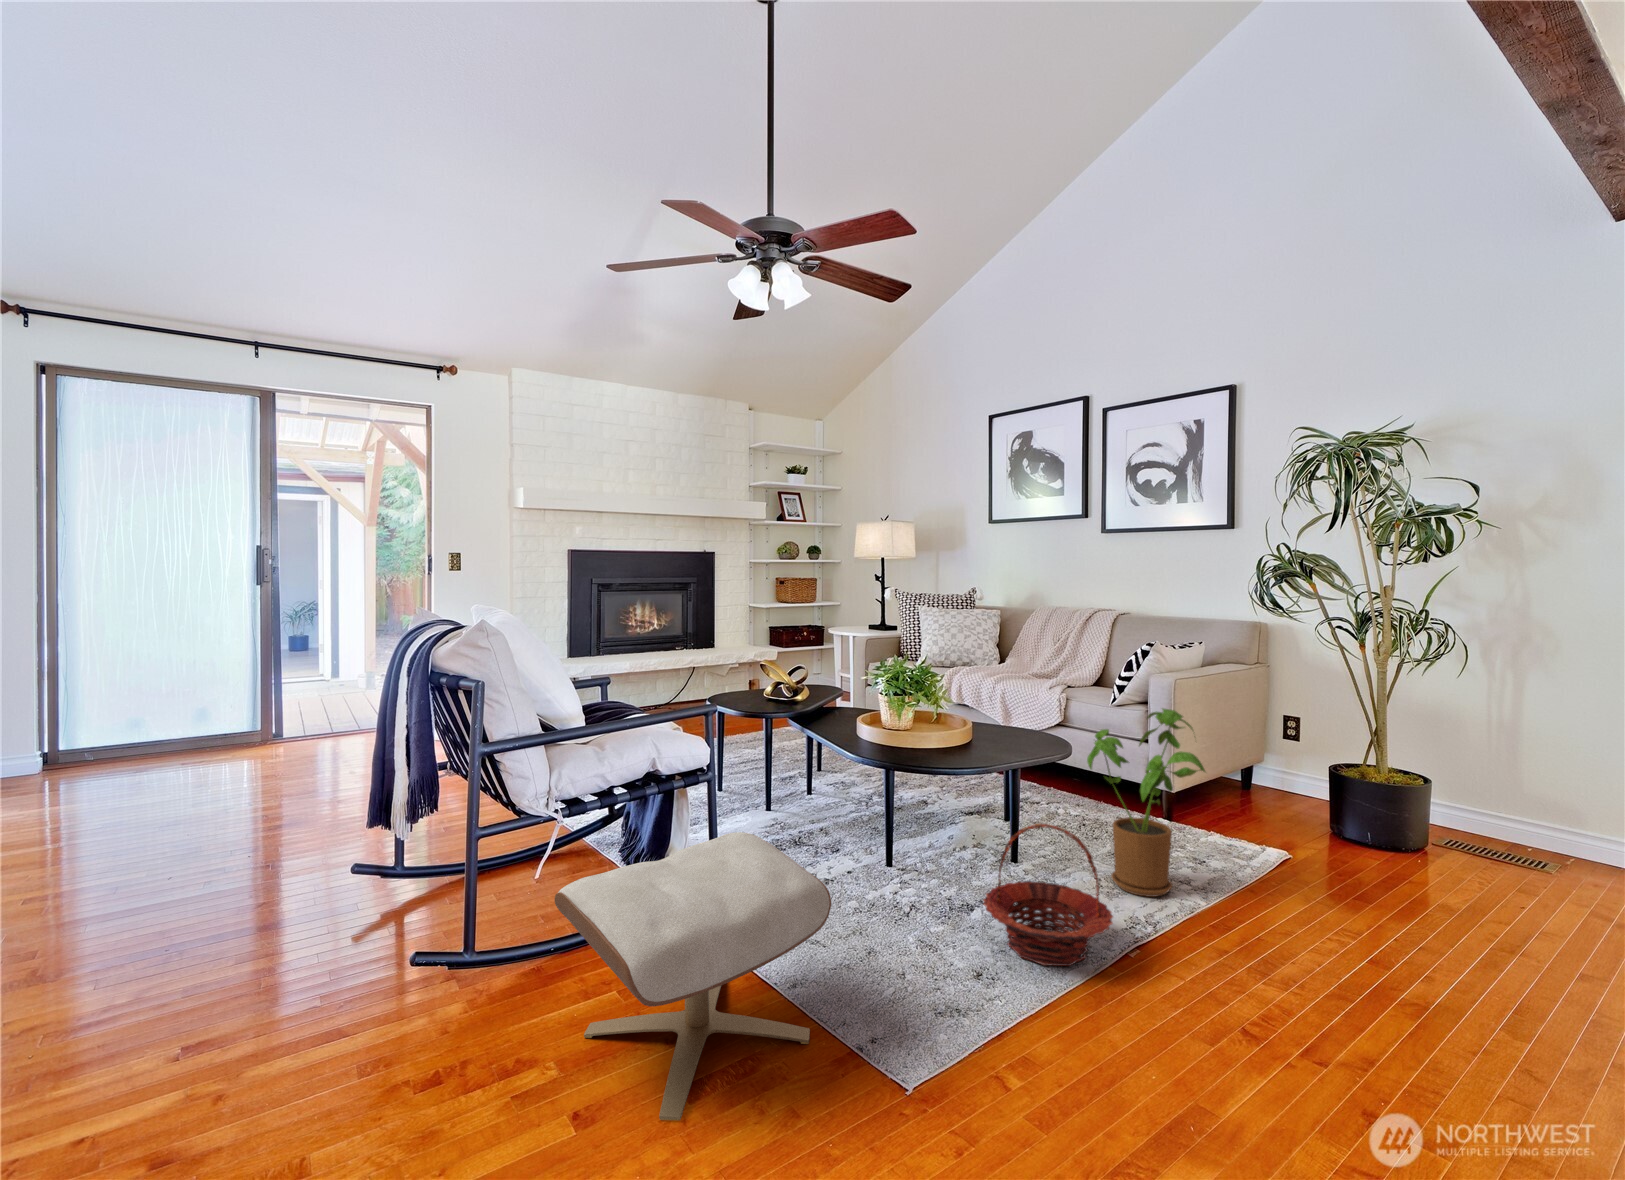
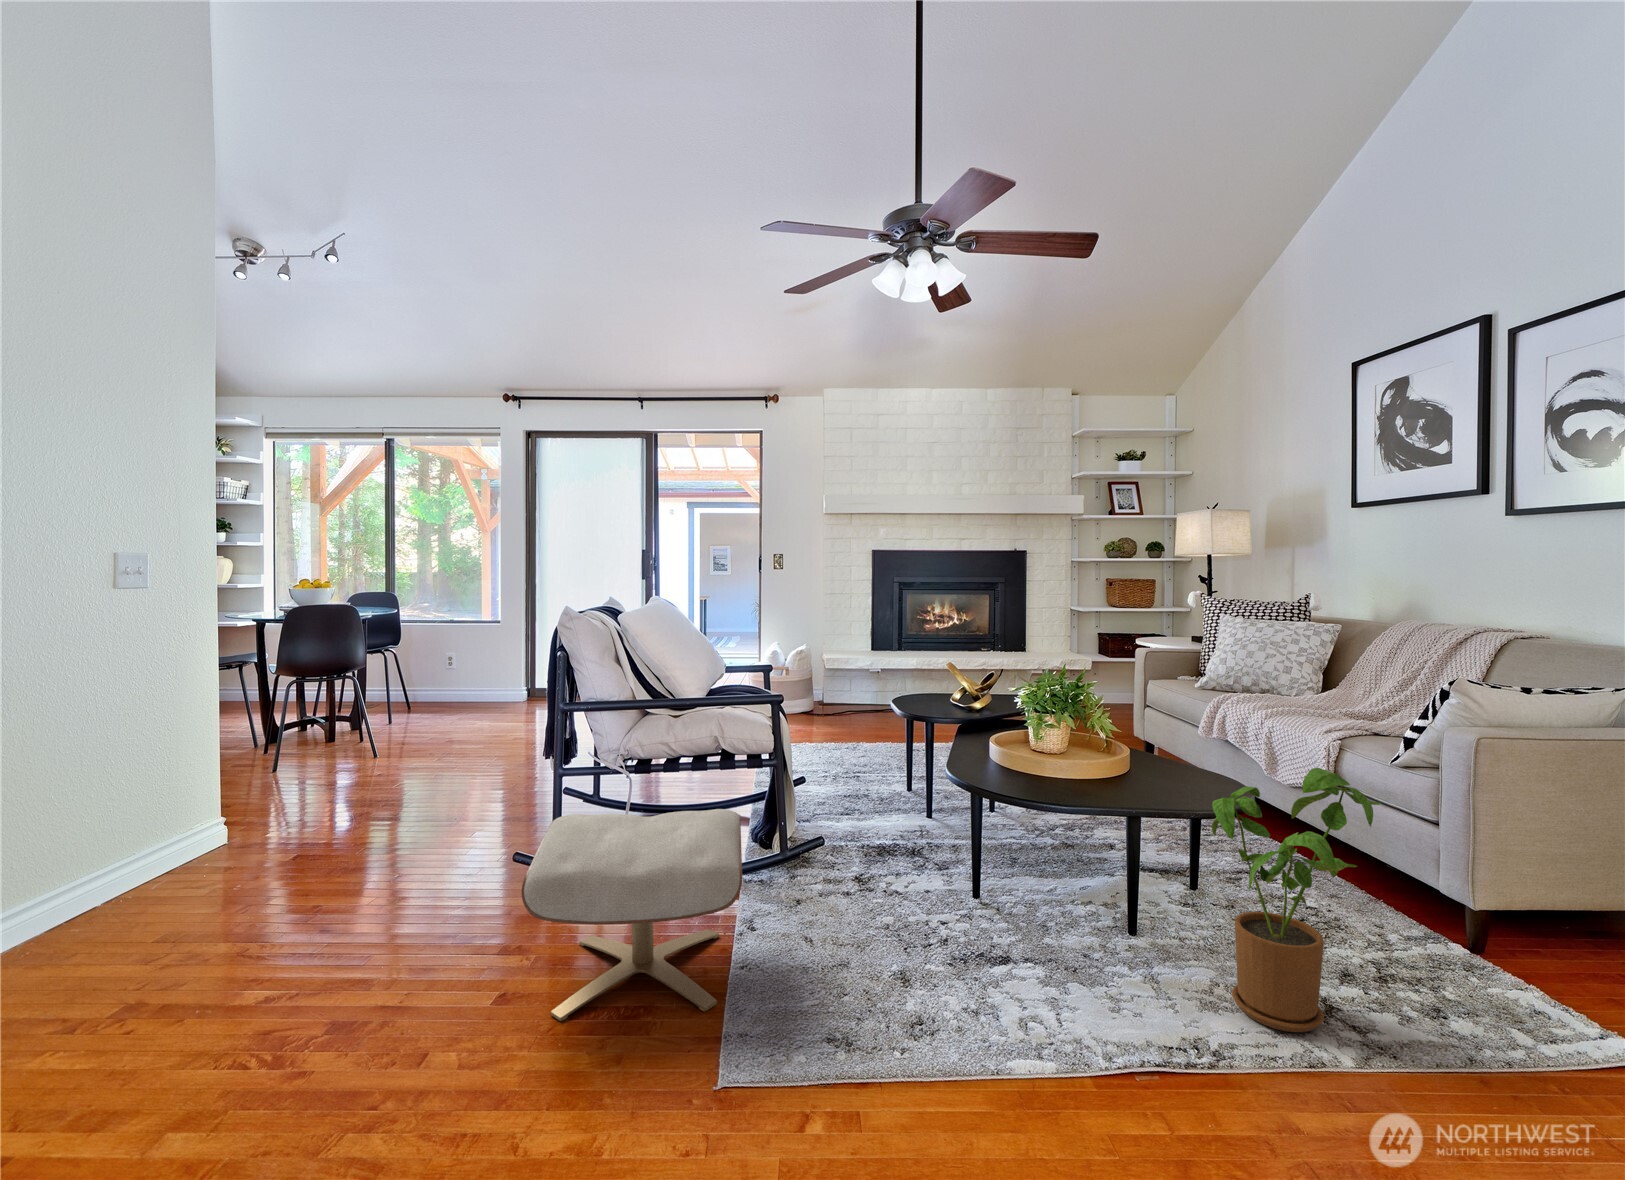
basket: present [984,824,1113,966] -> none [963,875,1121,1054]

